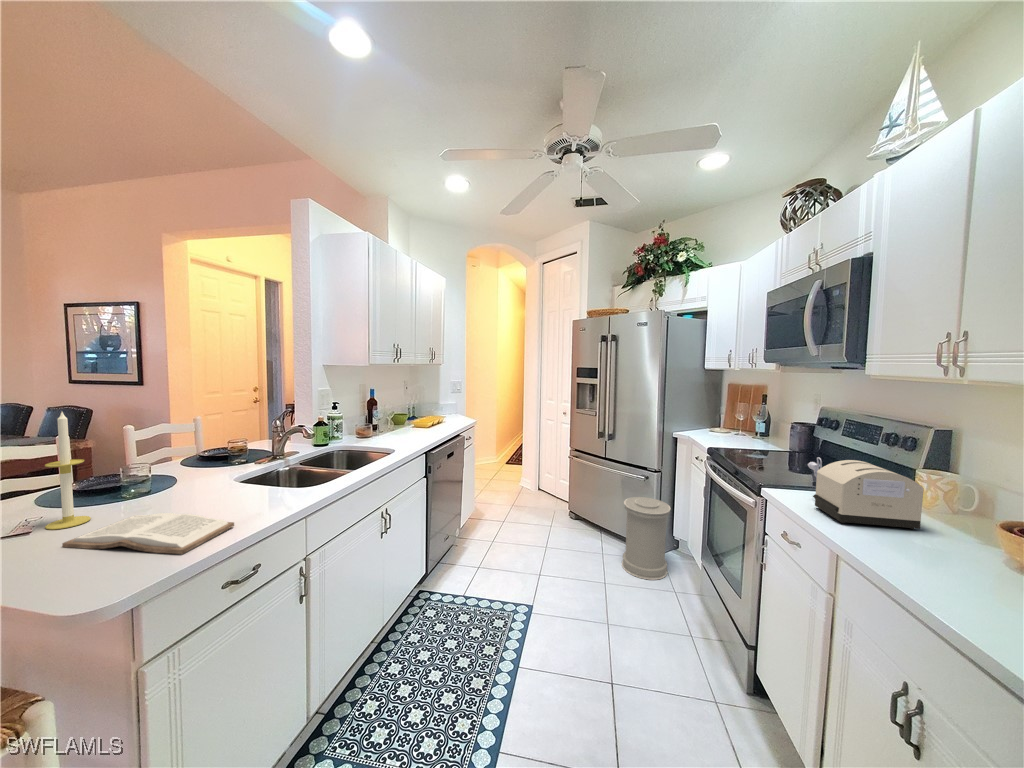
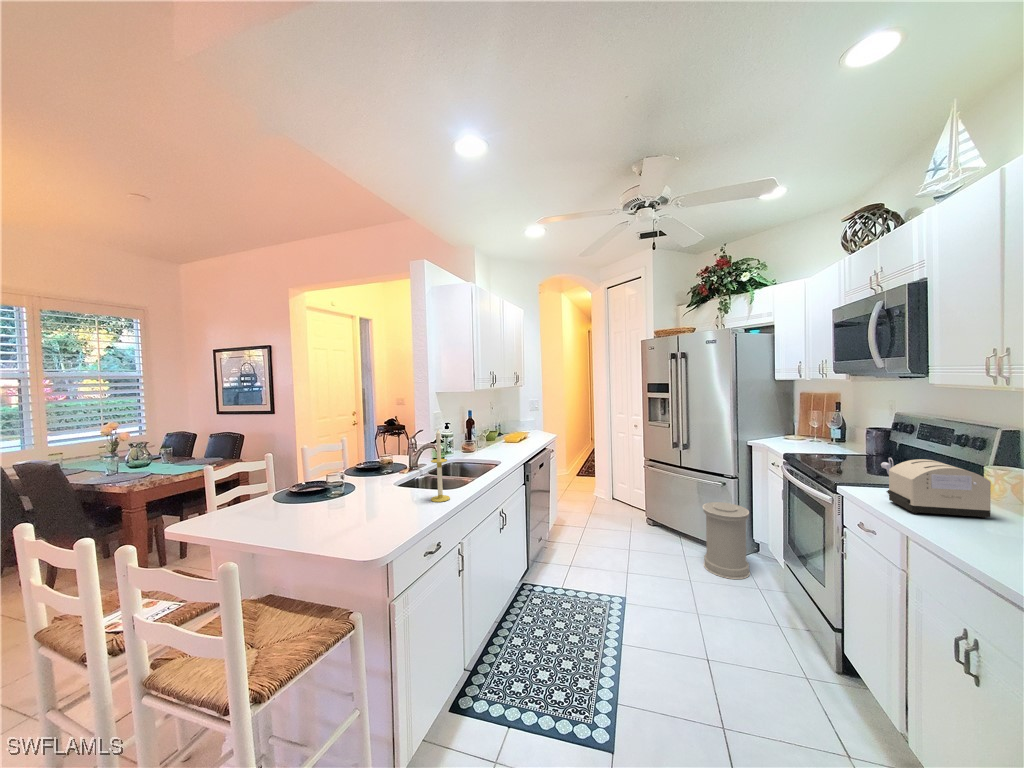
candle: present [45,412,91,530] -> present [431,429,450,502]
book: present [62,513,234,554] -> none [326,504,424,529]

